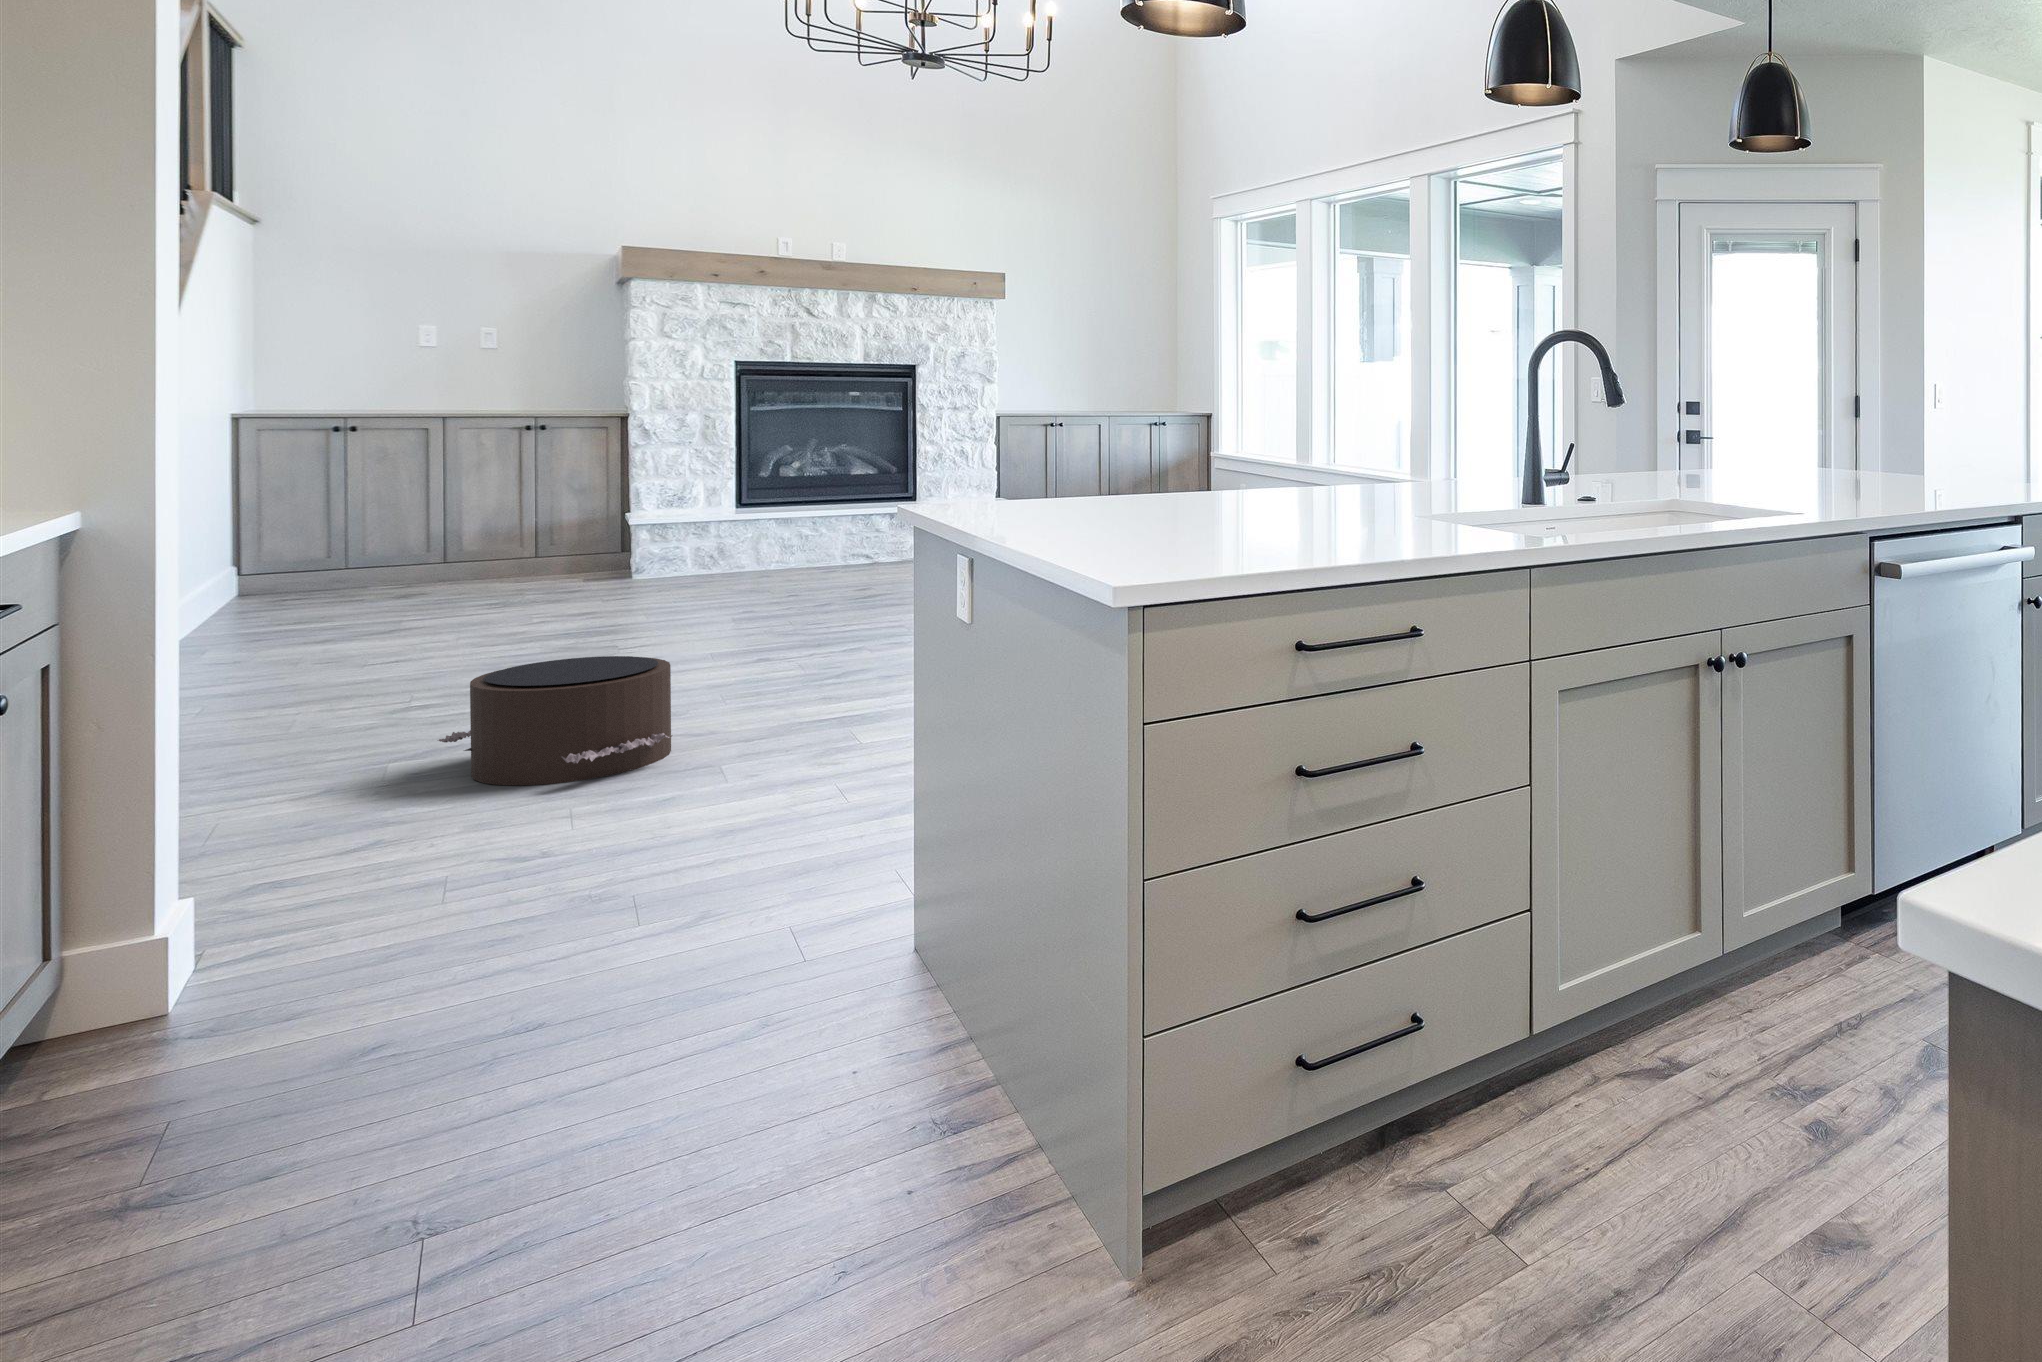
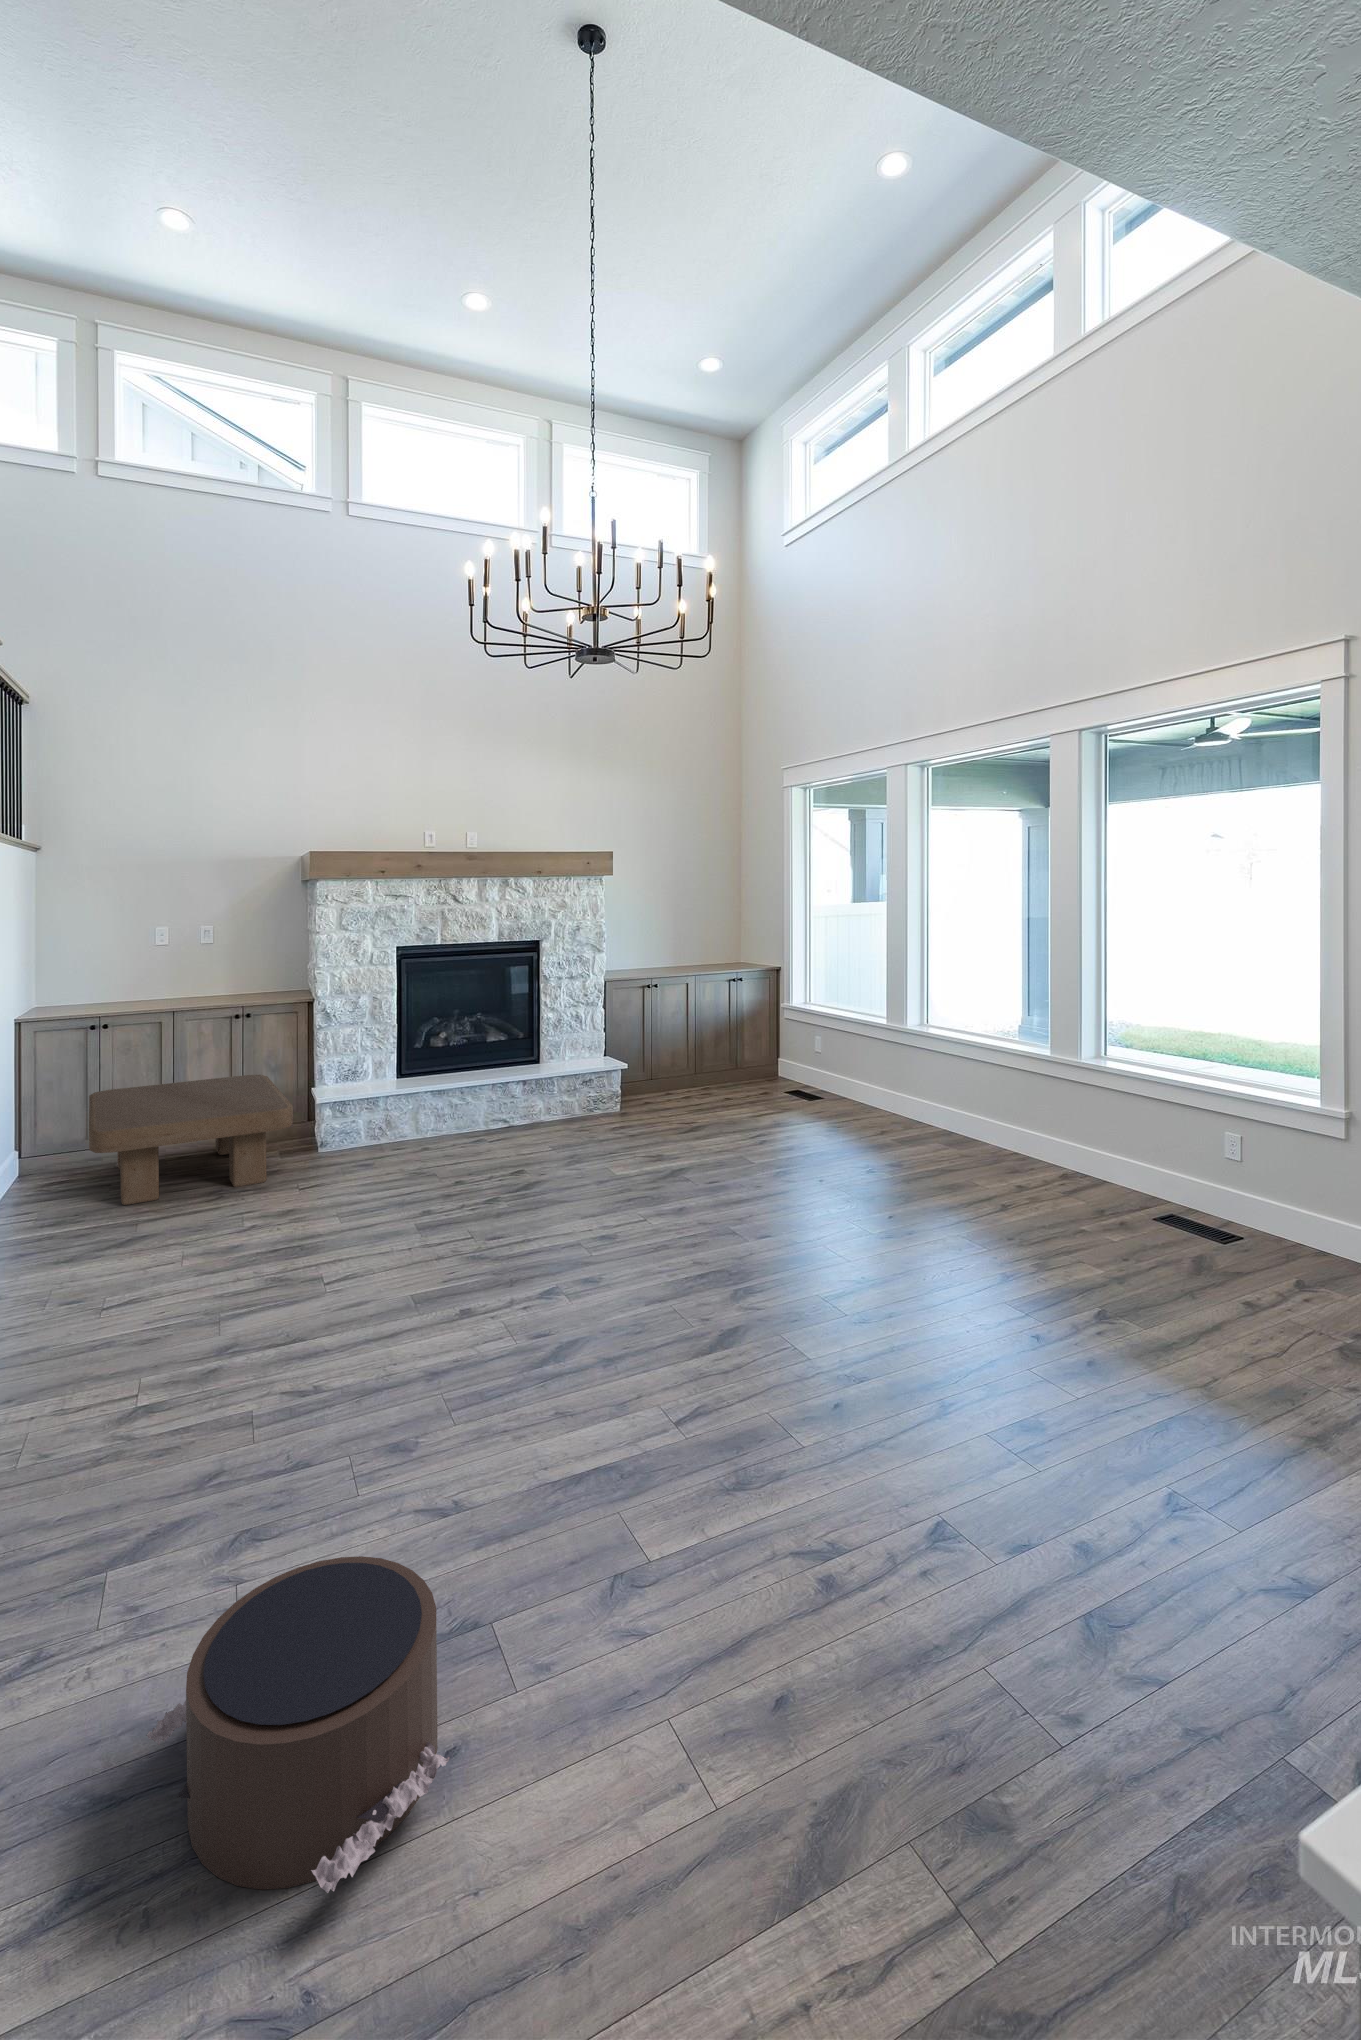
coffee table: none [335,497,597,605] -> present [89,1075,293,1205]

